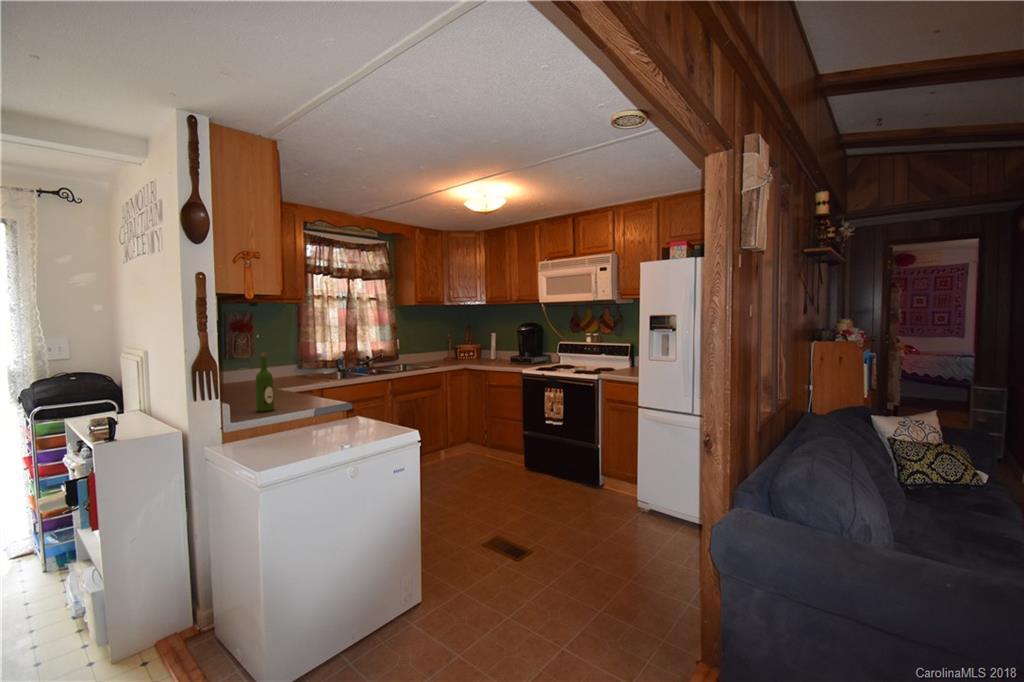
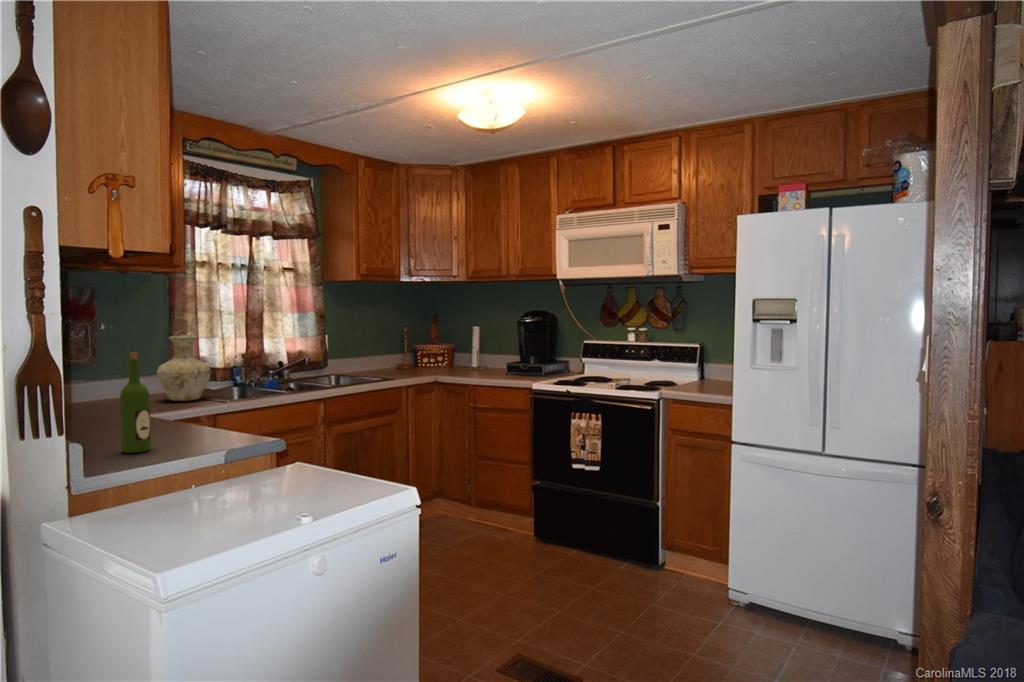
vase: none [289,341,321,381] -> present [157,335,211,401]

